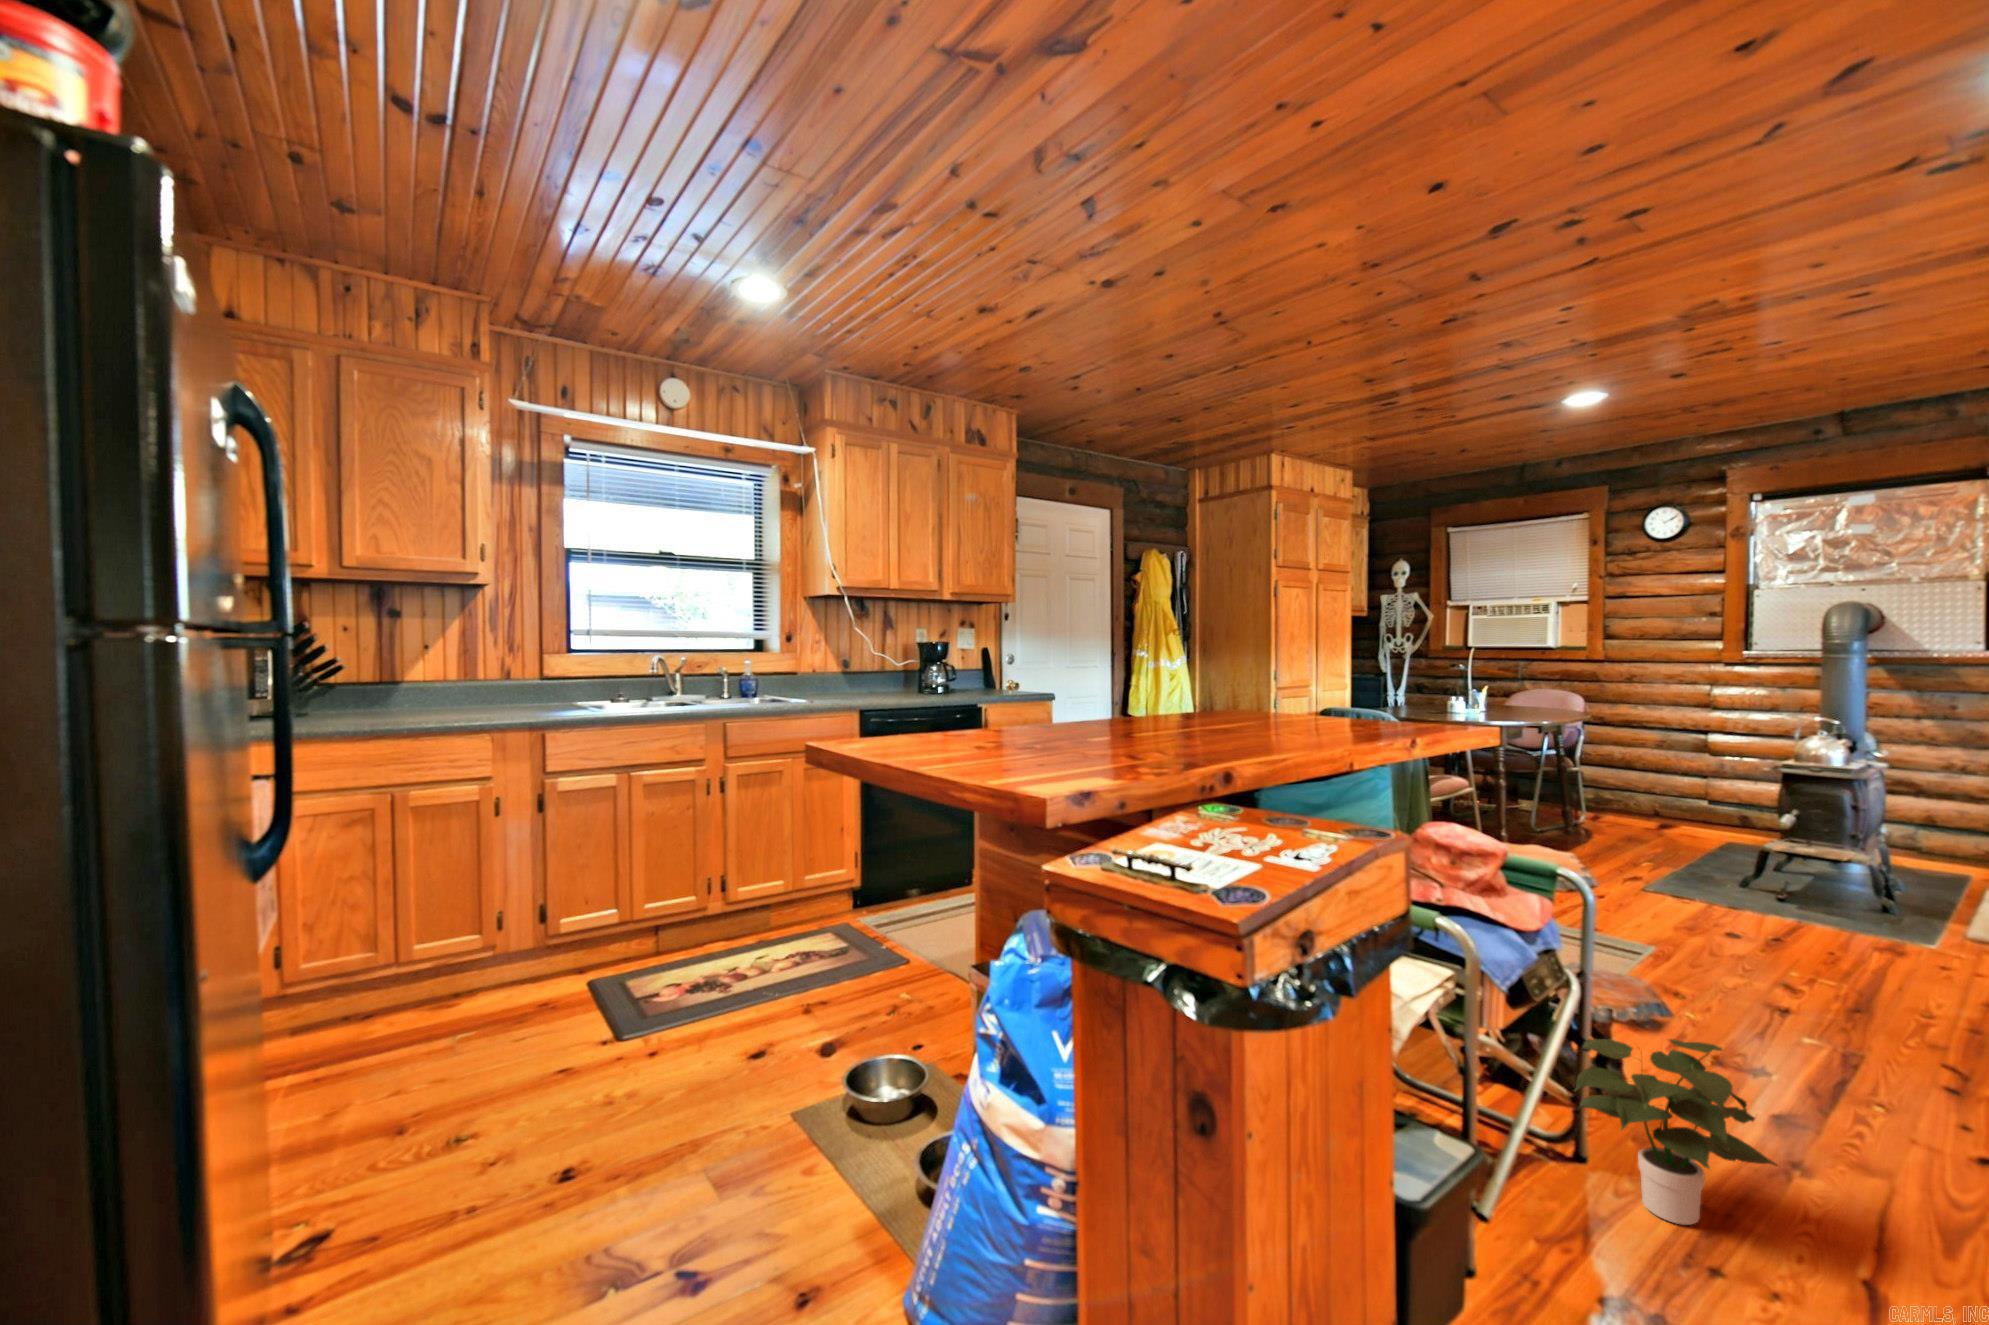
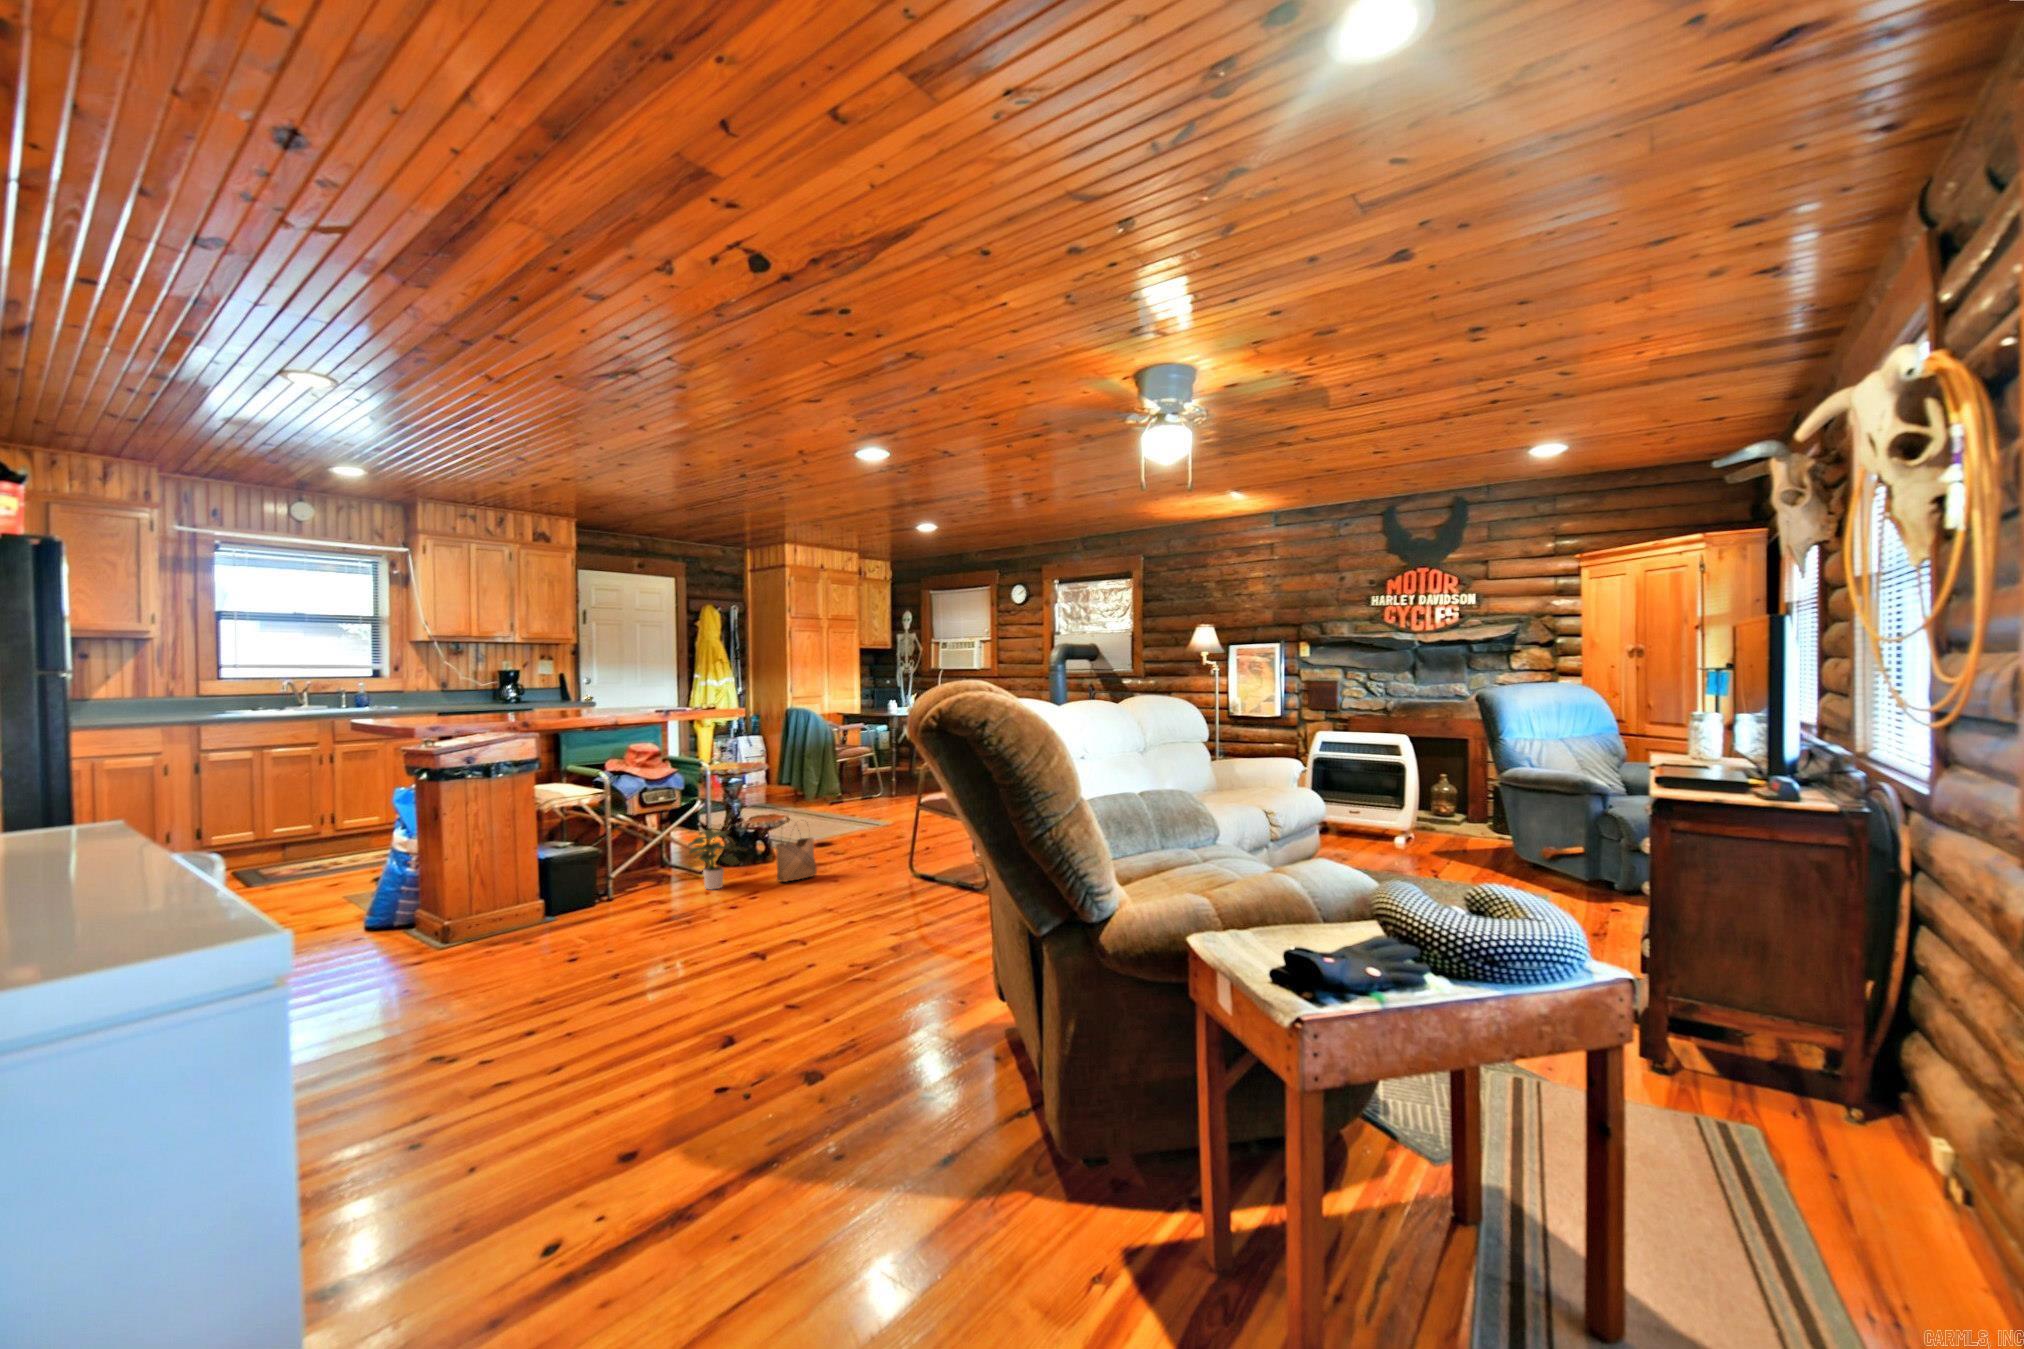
woven basket: none [1809,1024,1910,1220] -> present [776,821,817,882]

